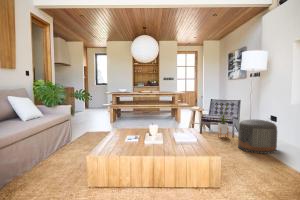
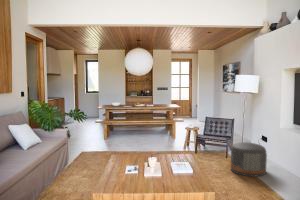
house plant: present [218,105,229,138] -> none [207,121,227,158]

